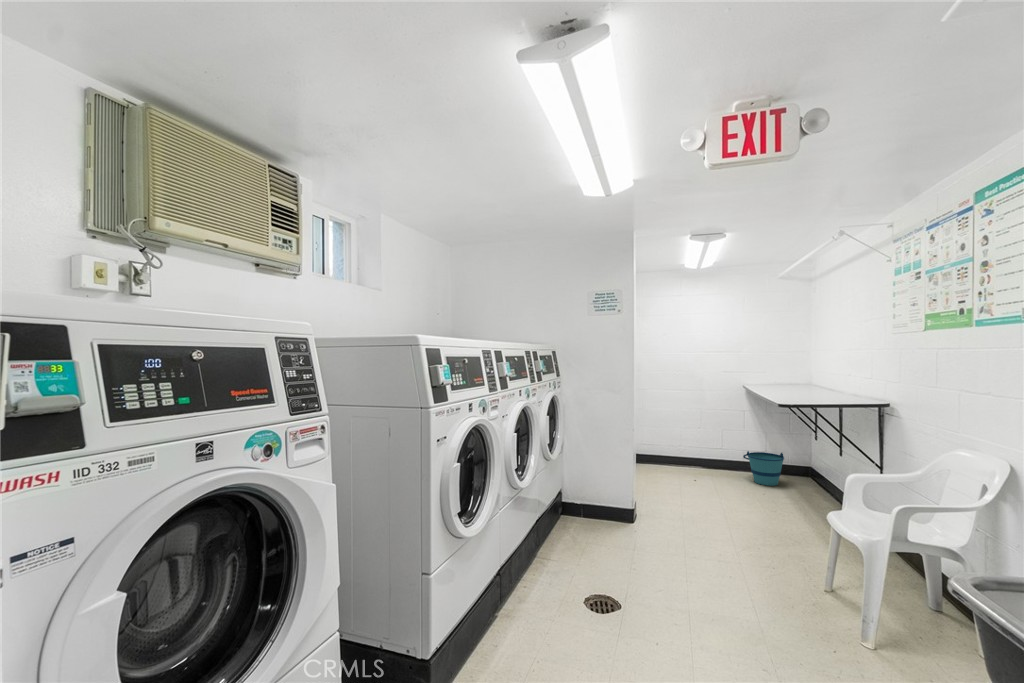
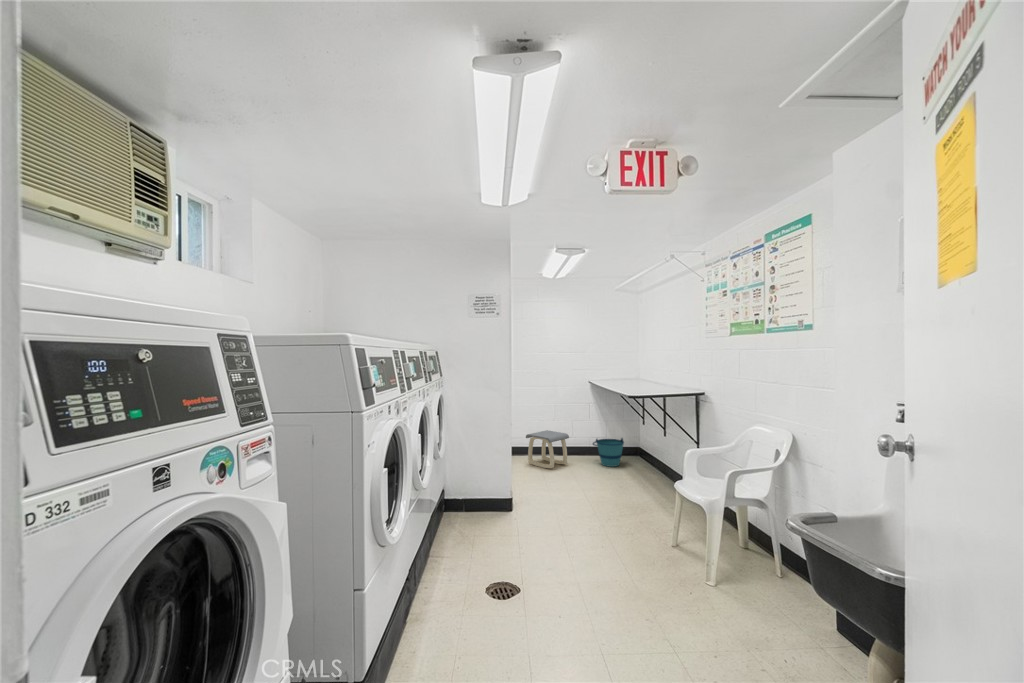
stool: none [662,437,713,480] -> present [526,430,569,468]

